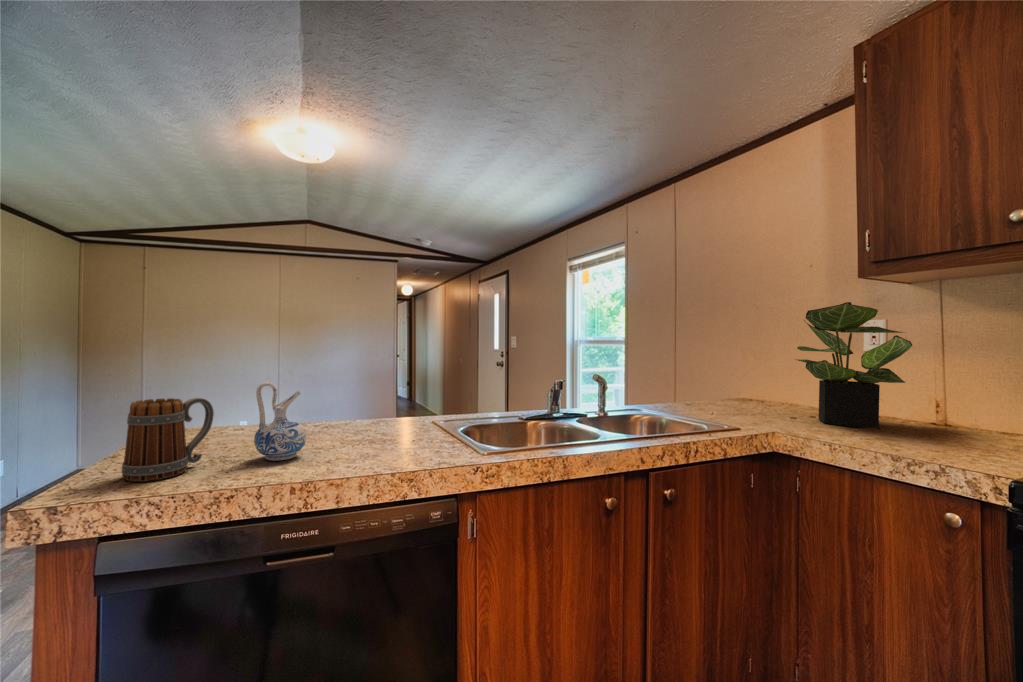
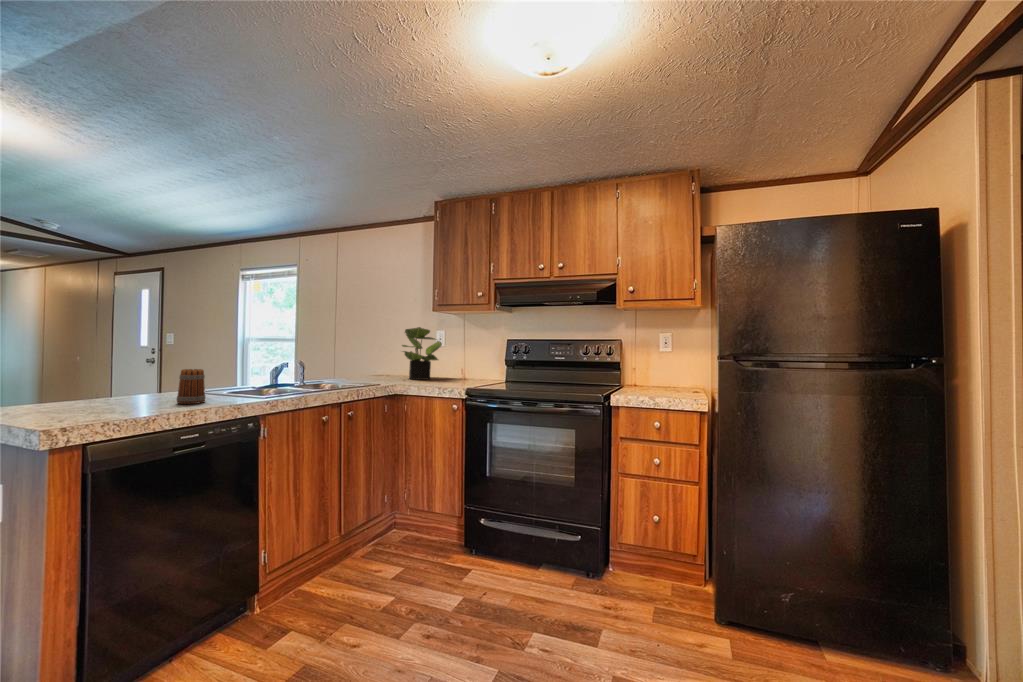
ceramic pitcher: present [254,382,306,461] -> none [121,366,156,410]
mug: present [122,398,214,482] -> present [177,369,205,404]

